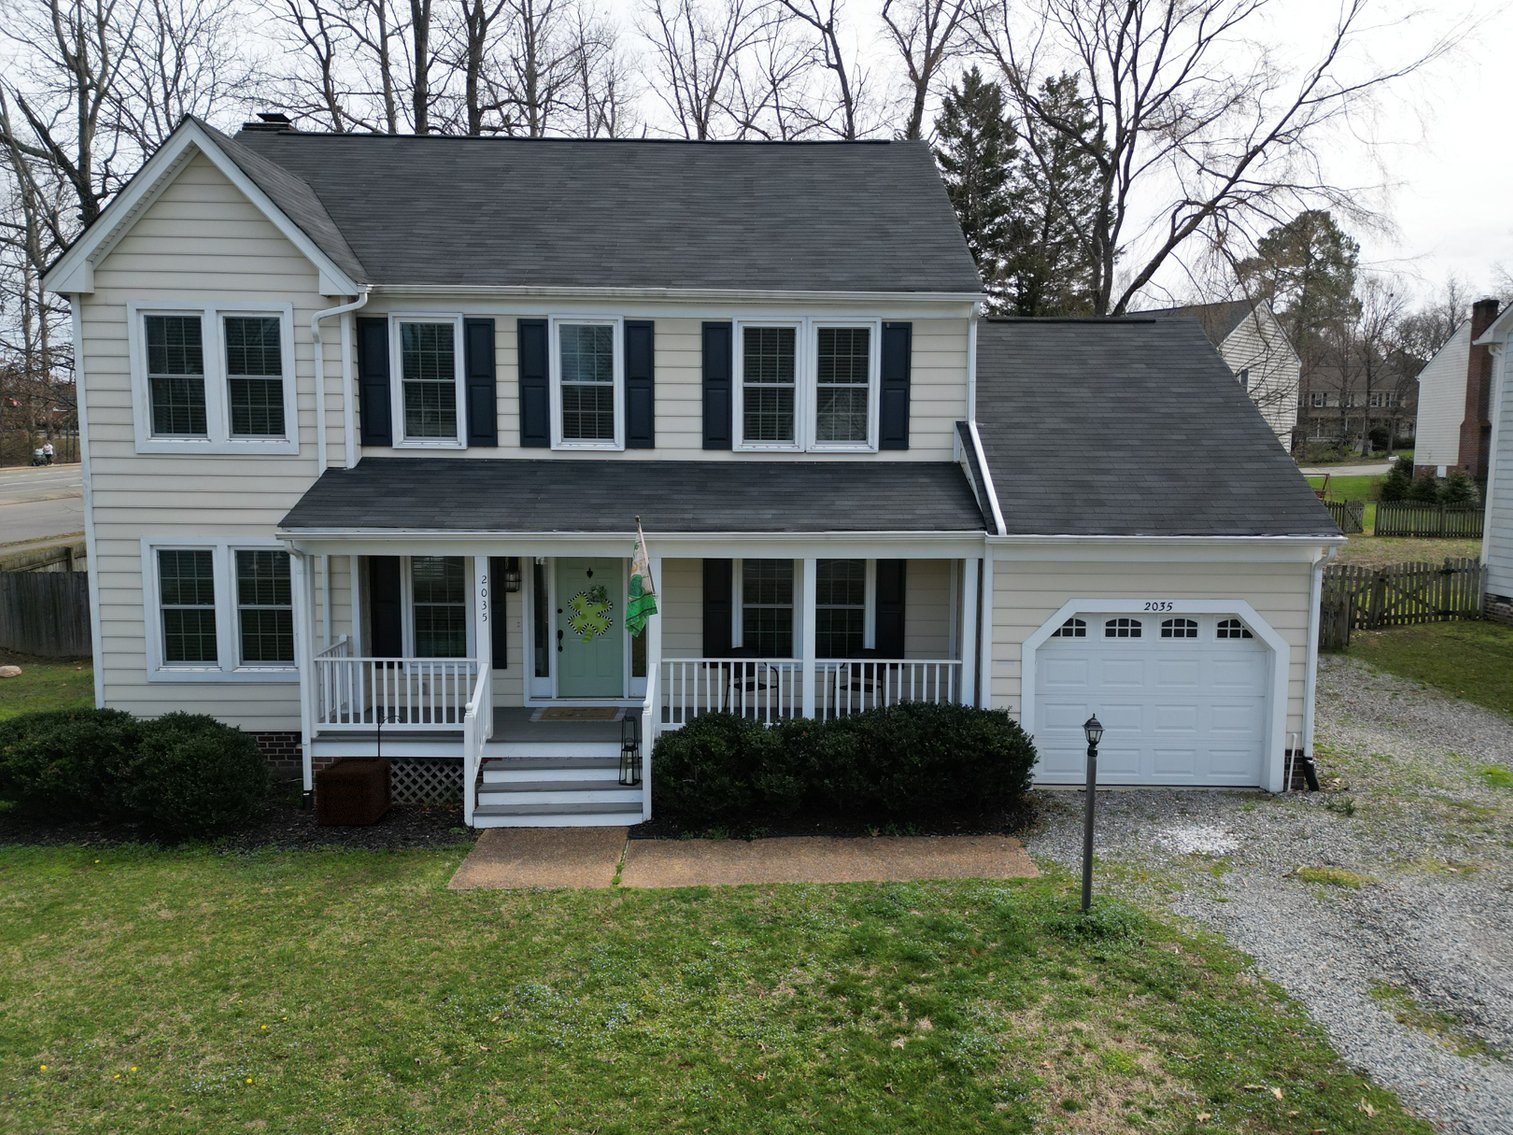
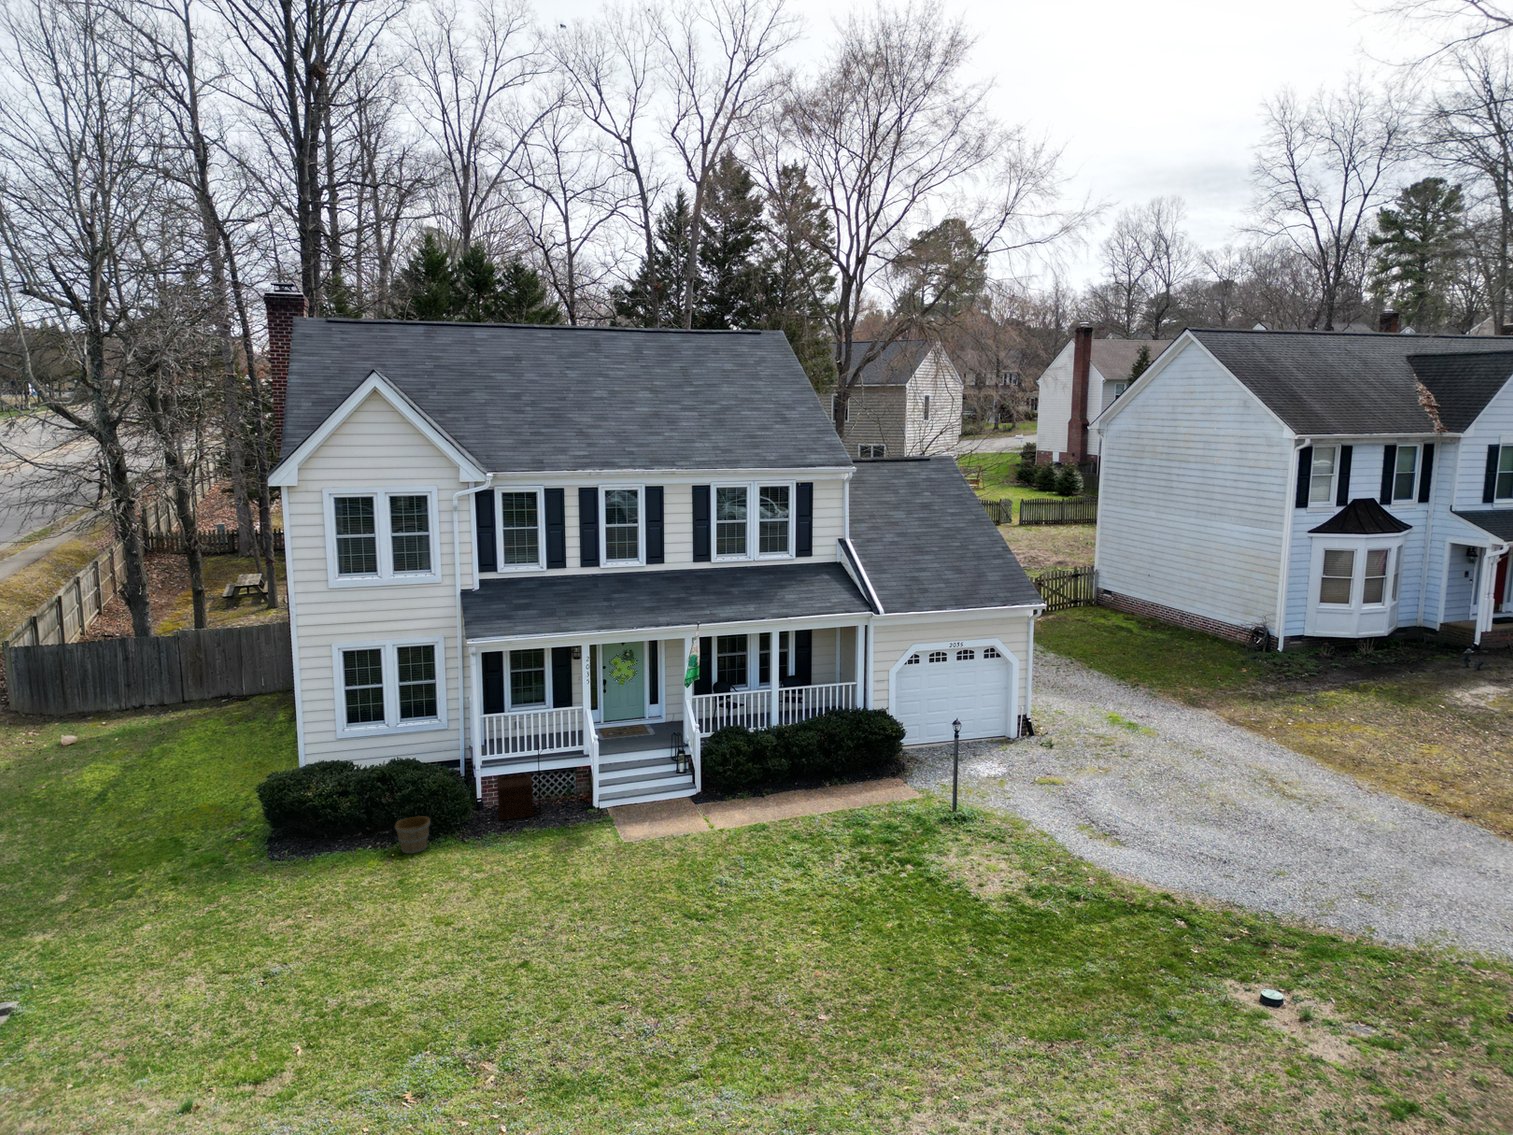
wooden bucket: none [121,801,183,859] -> present [395,816,430,854]

